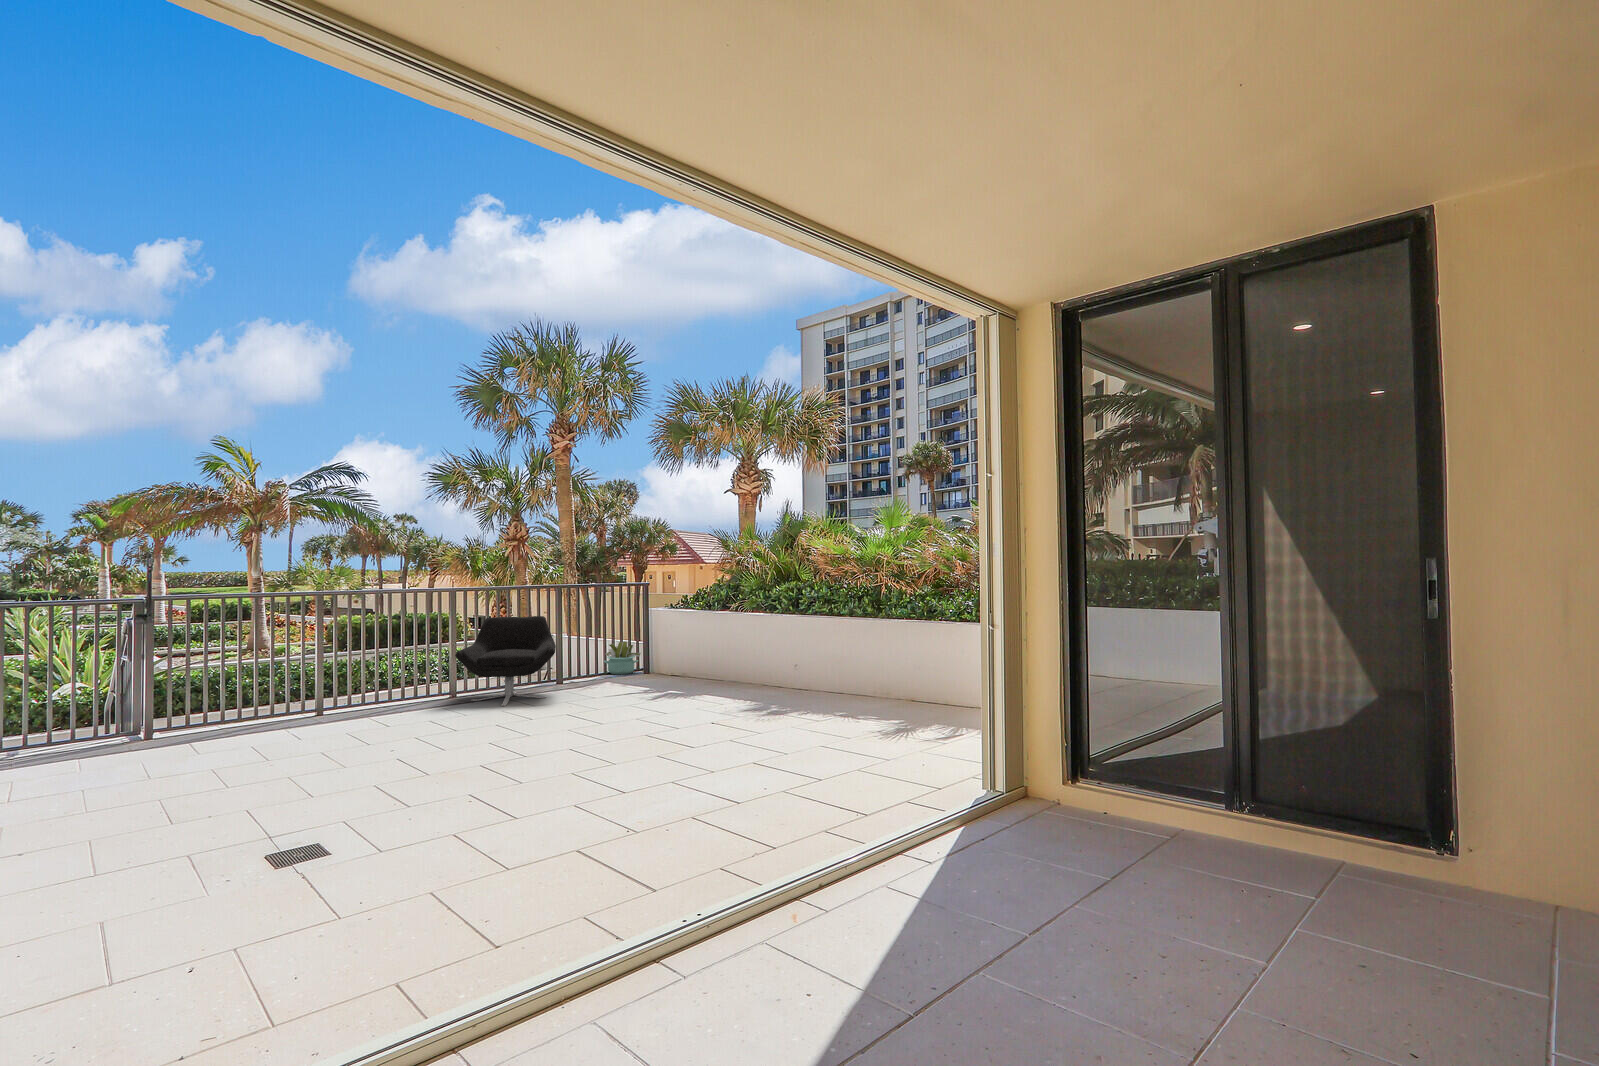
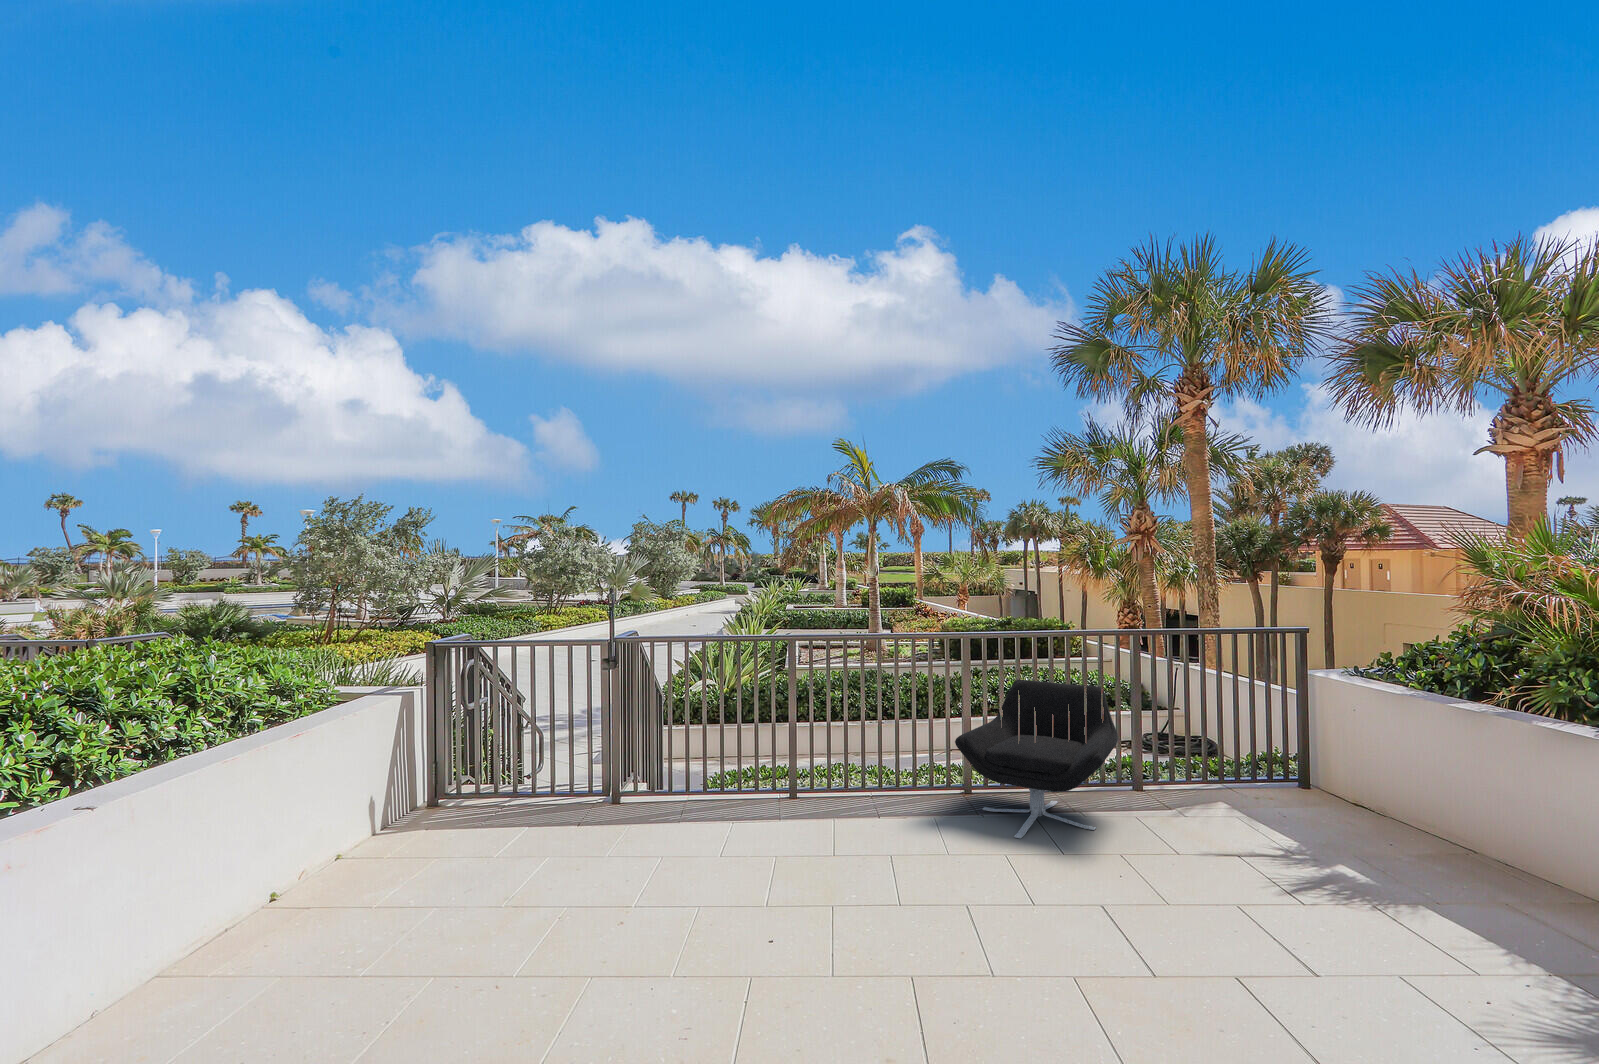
decorative plant: present [604,641,641,674] -> none [1221,727,1290,786]

